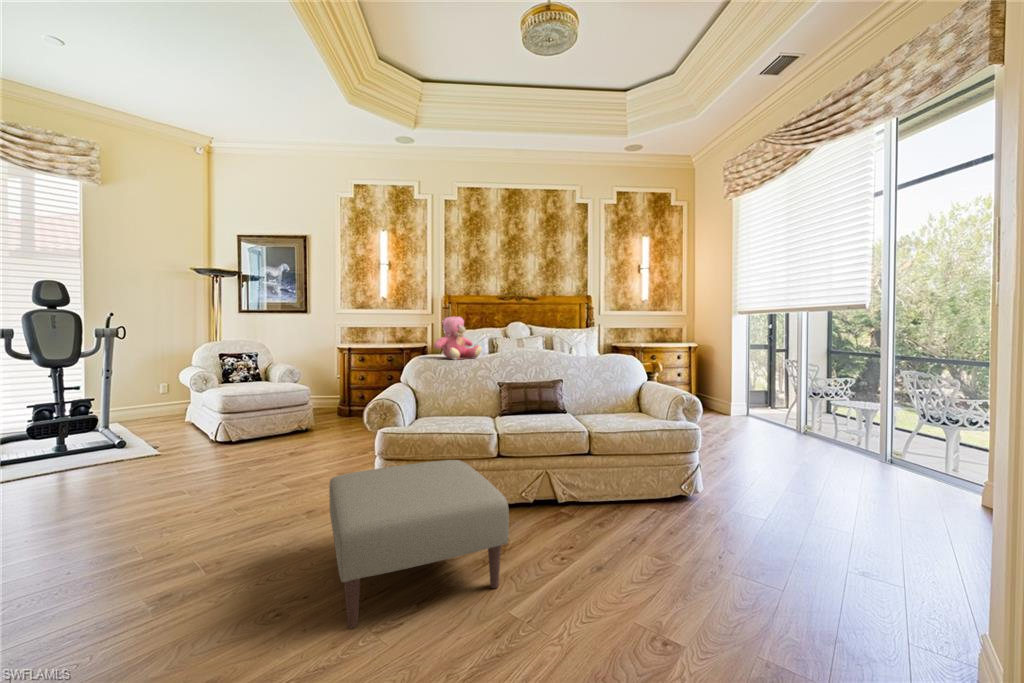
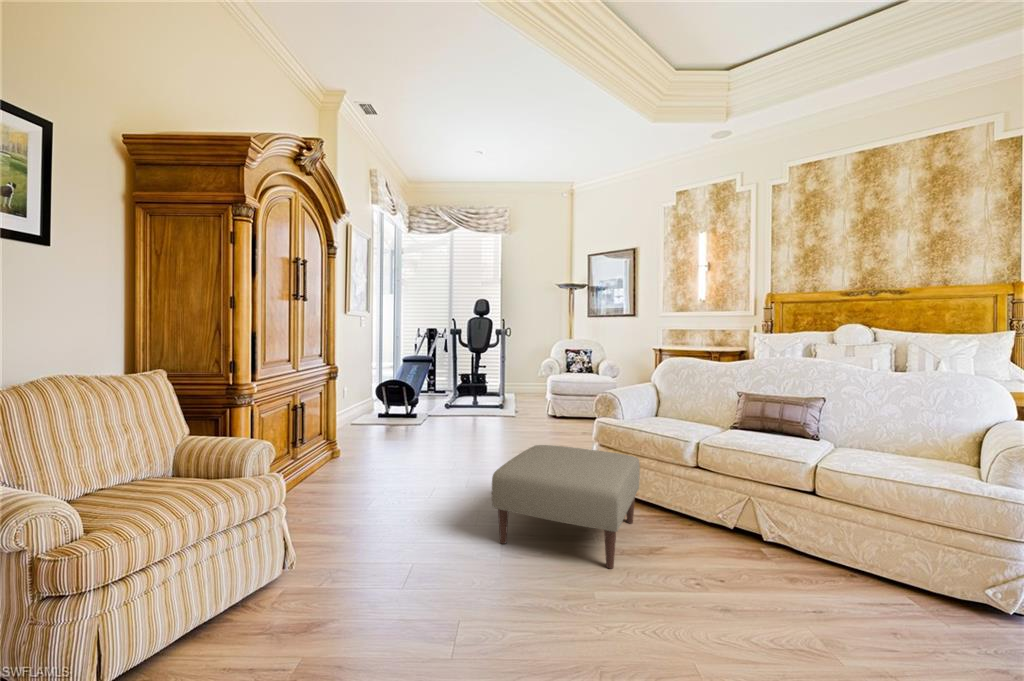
teddy bear: present [434,317,482,360] -> none [681,321,737,366]

